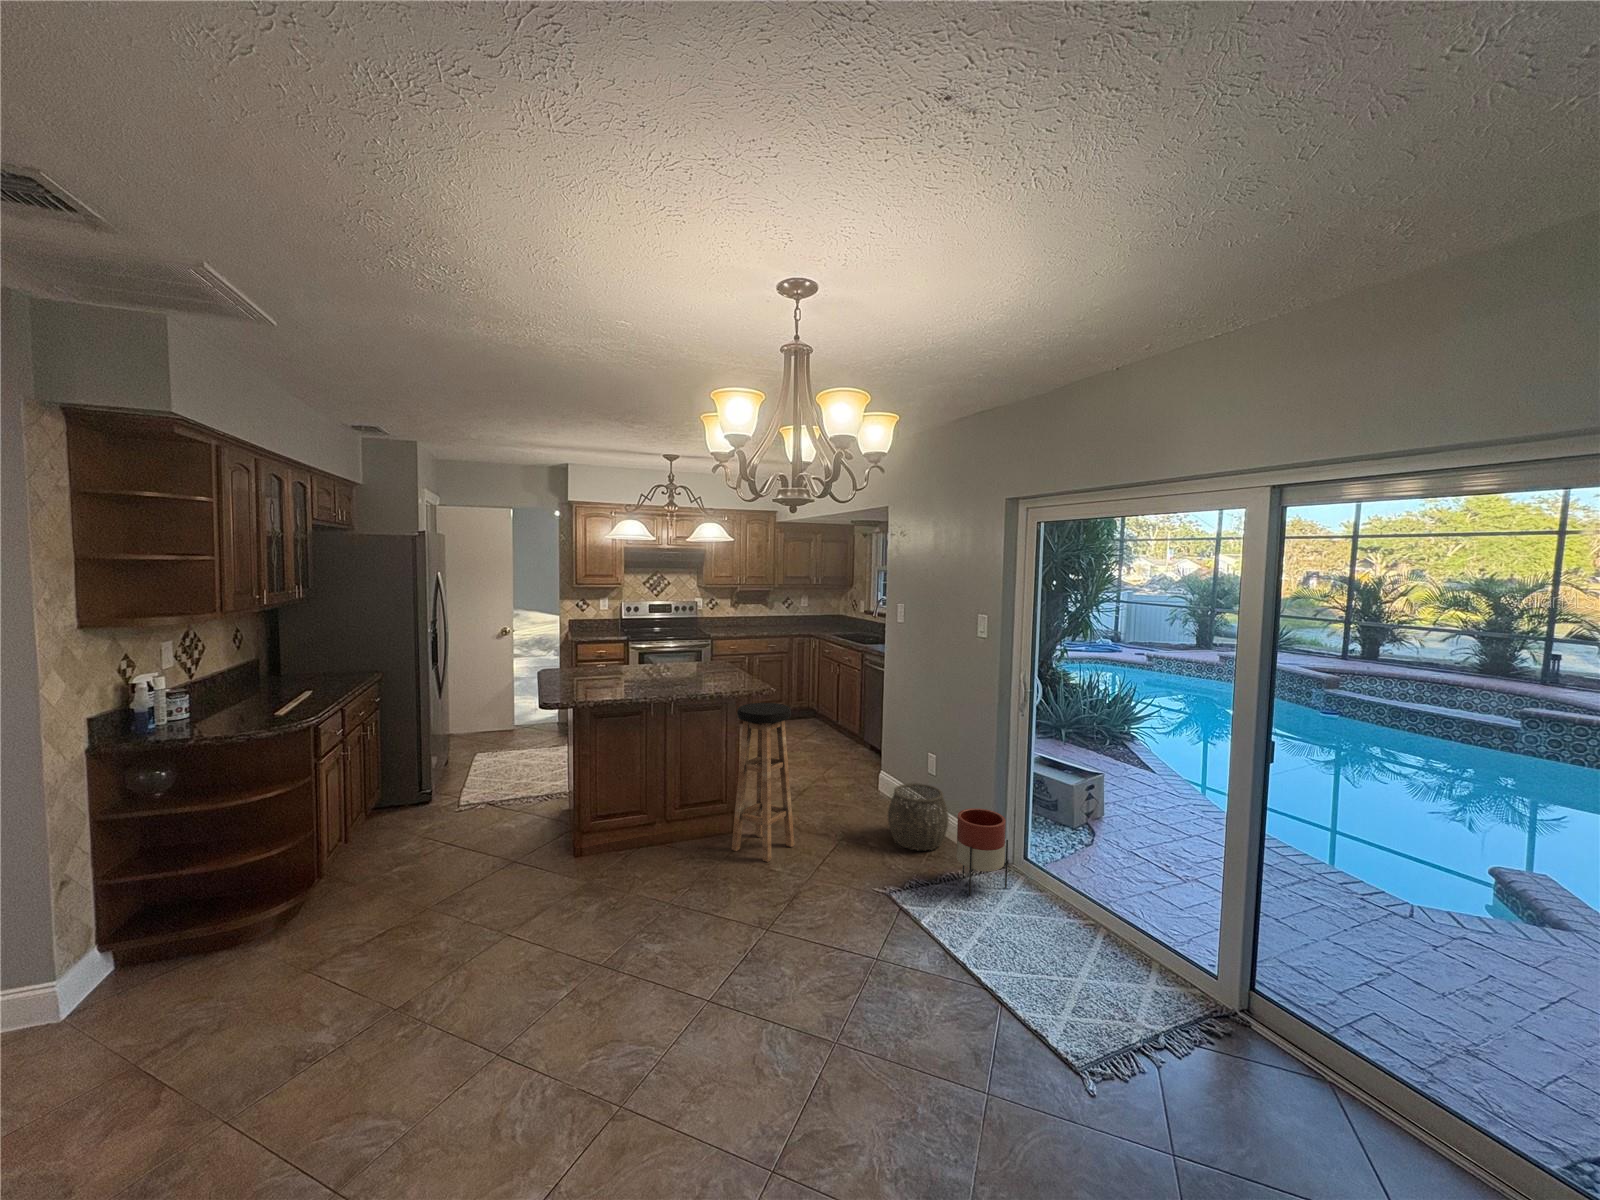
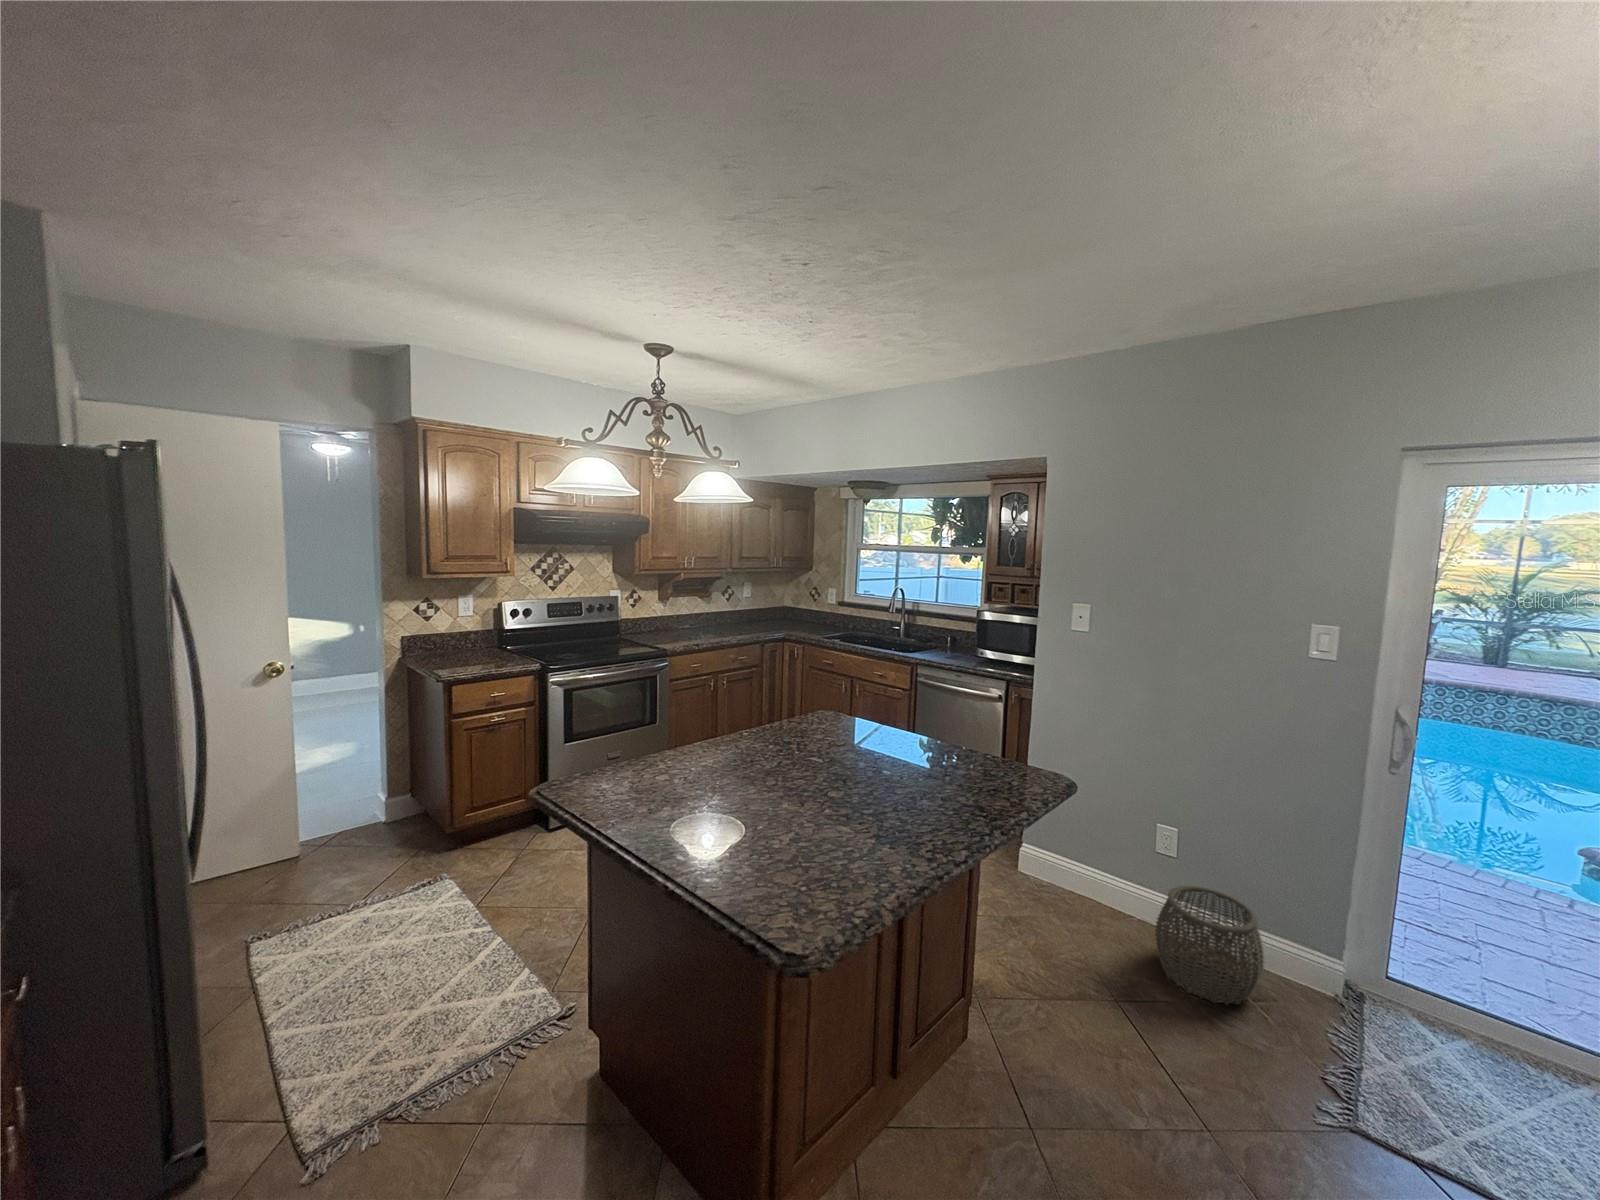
bar stool: present [732,703,795,862] -> none [1000,808,1122,1121]
planter: present [956,808,1008,896] -> none [1346,938,1466,1098]

